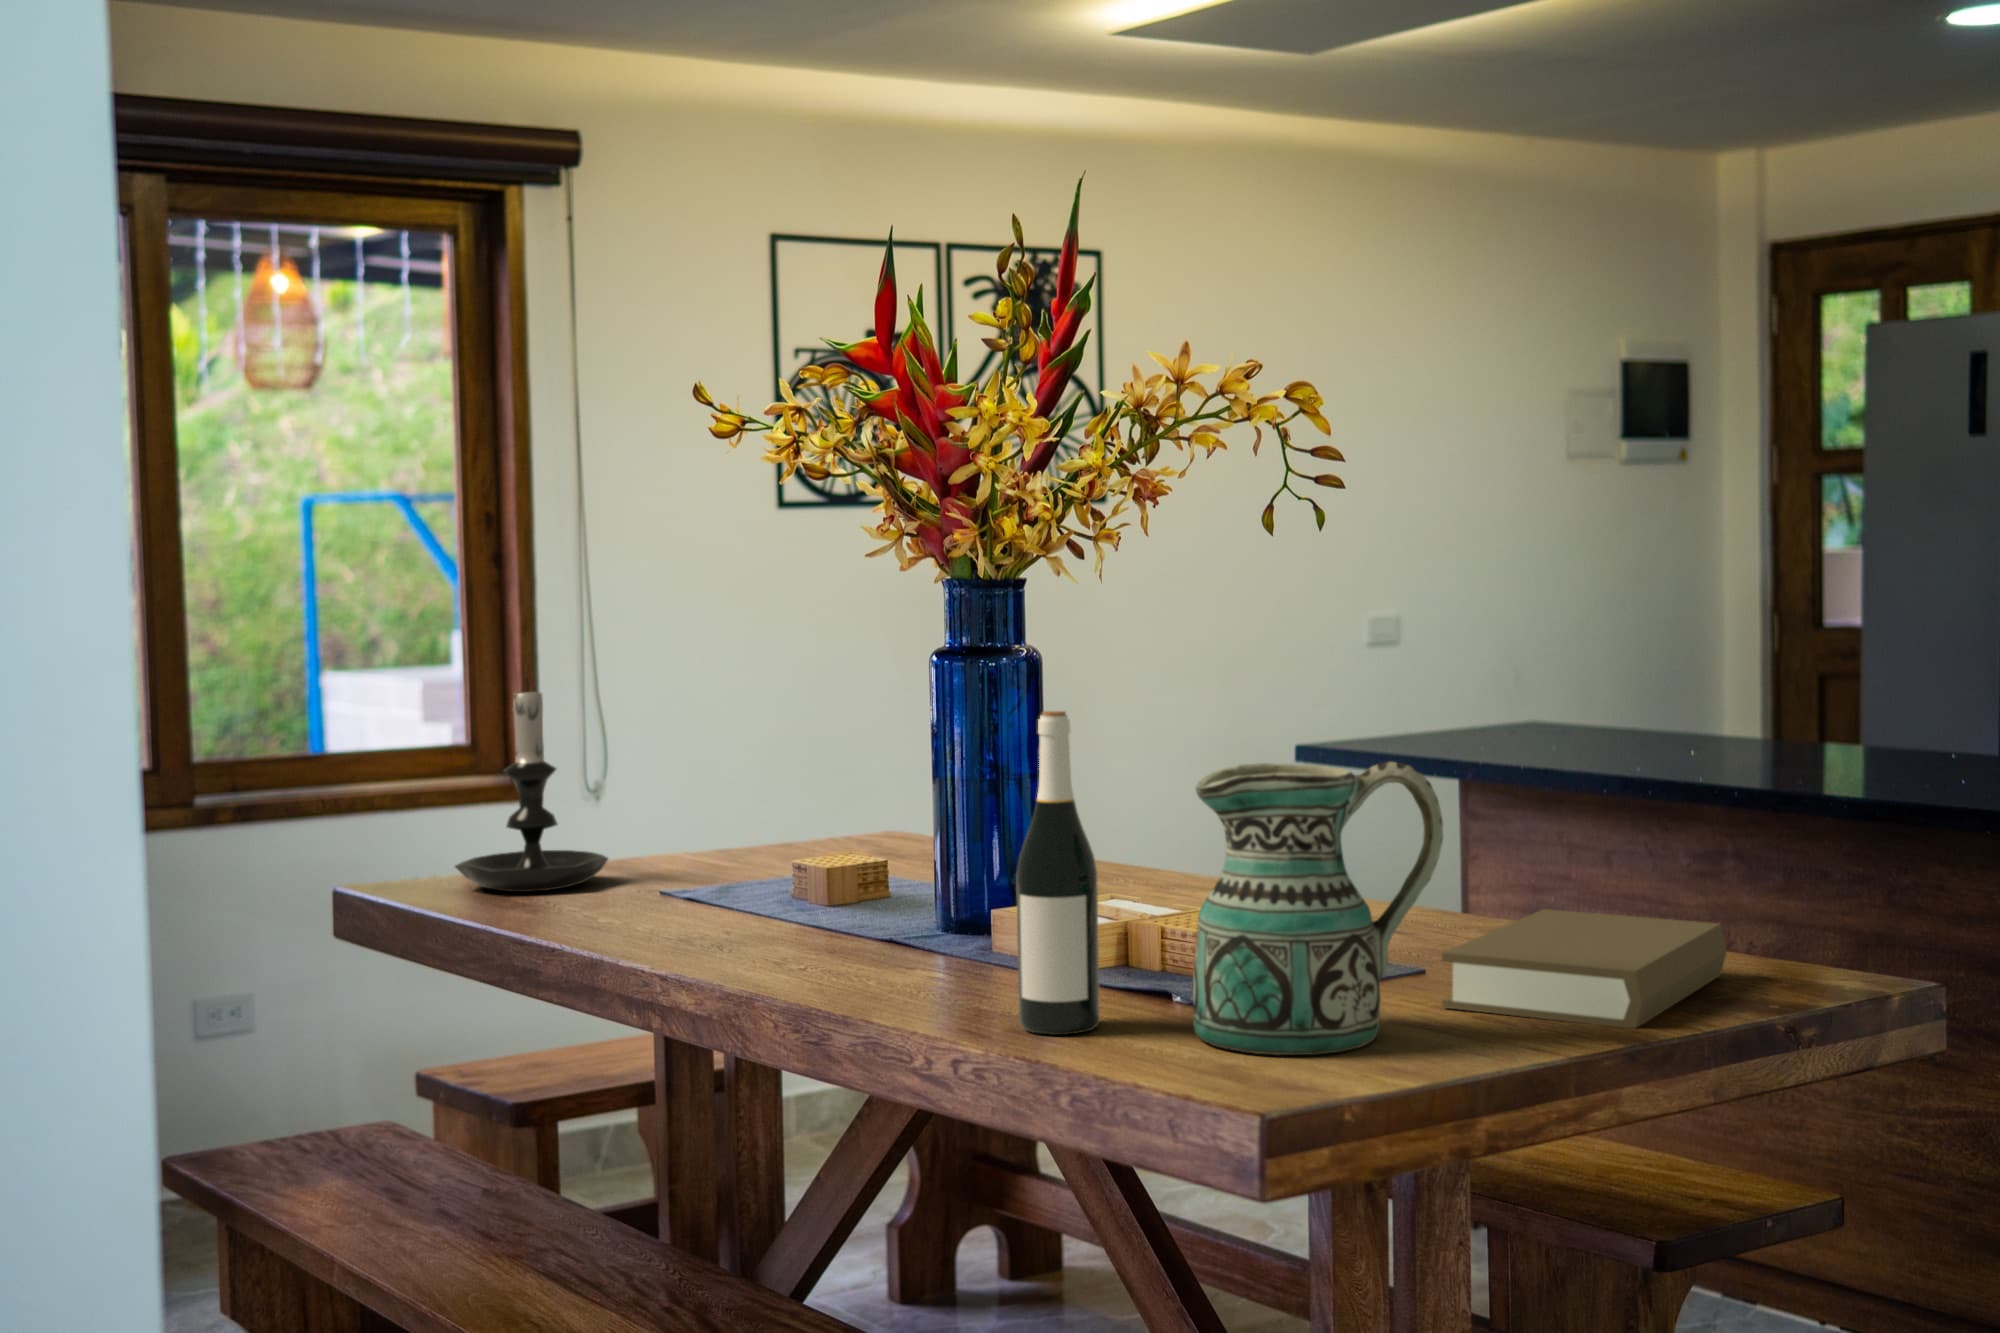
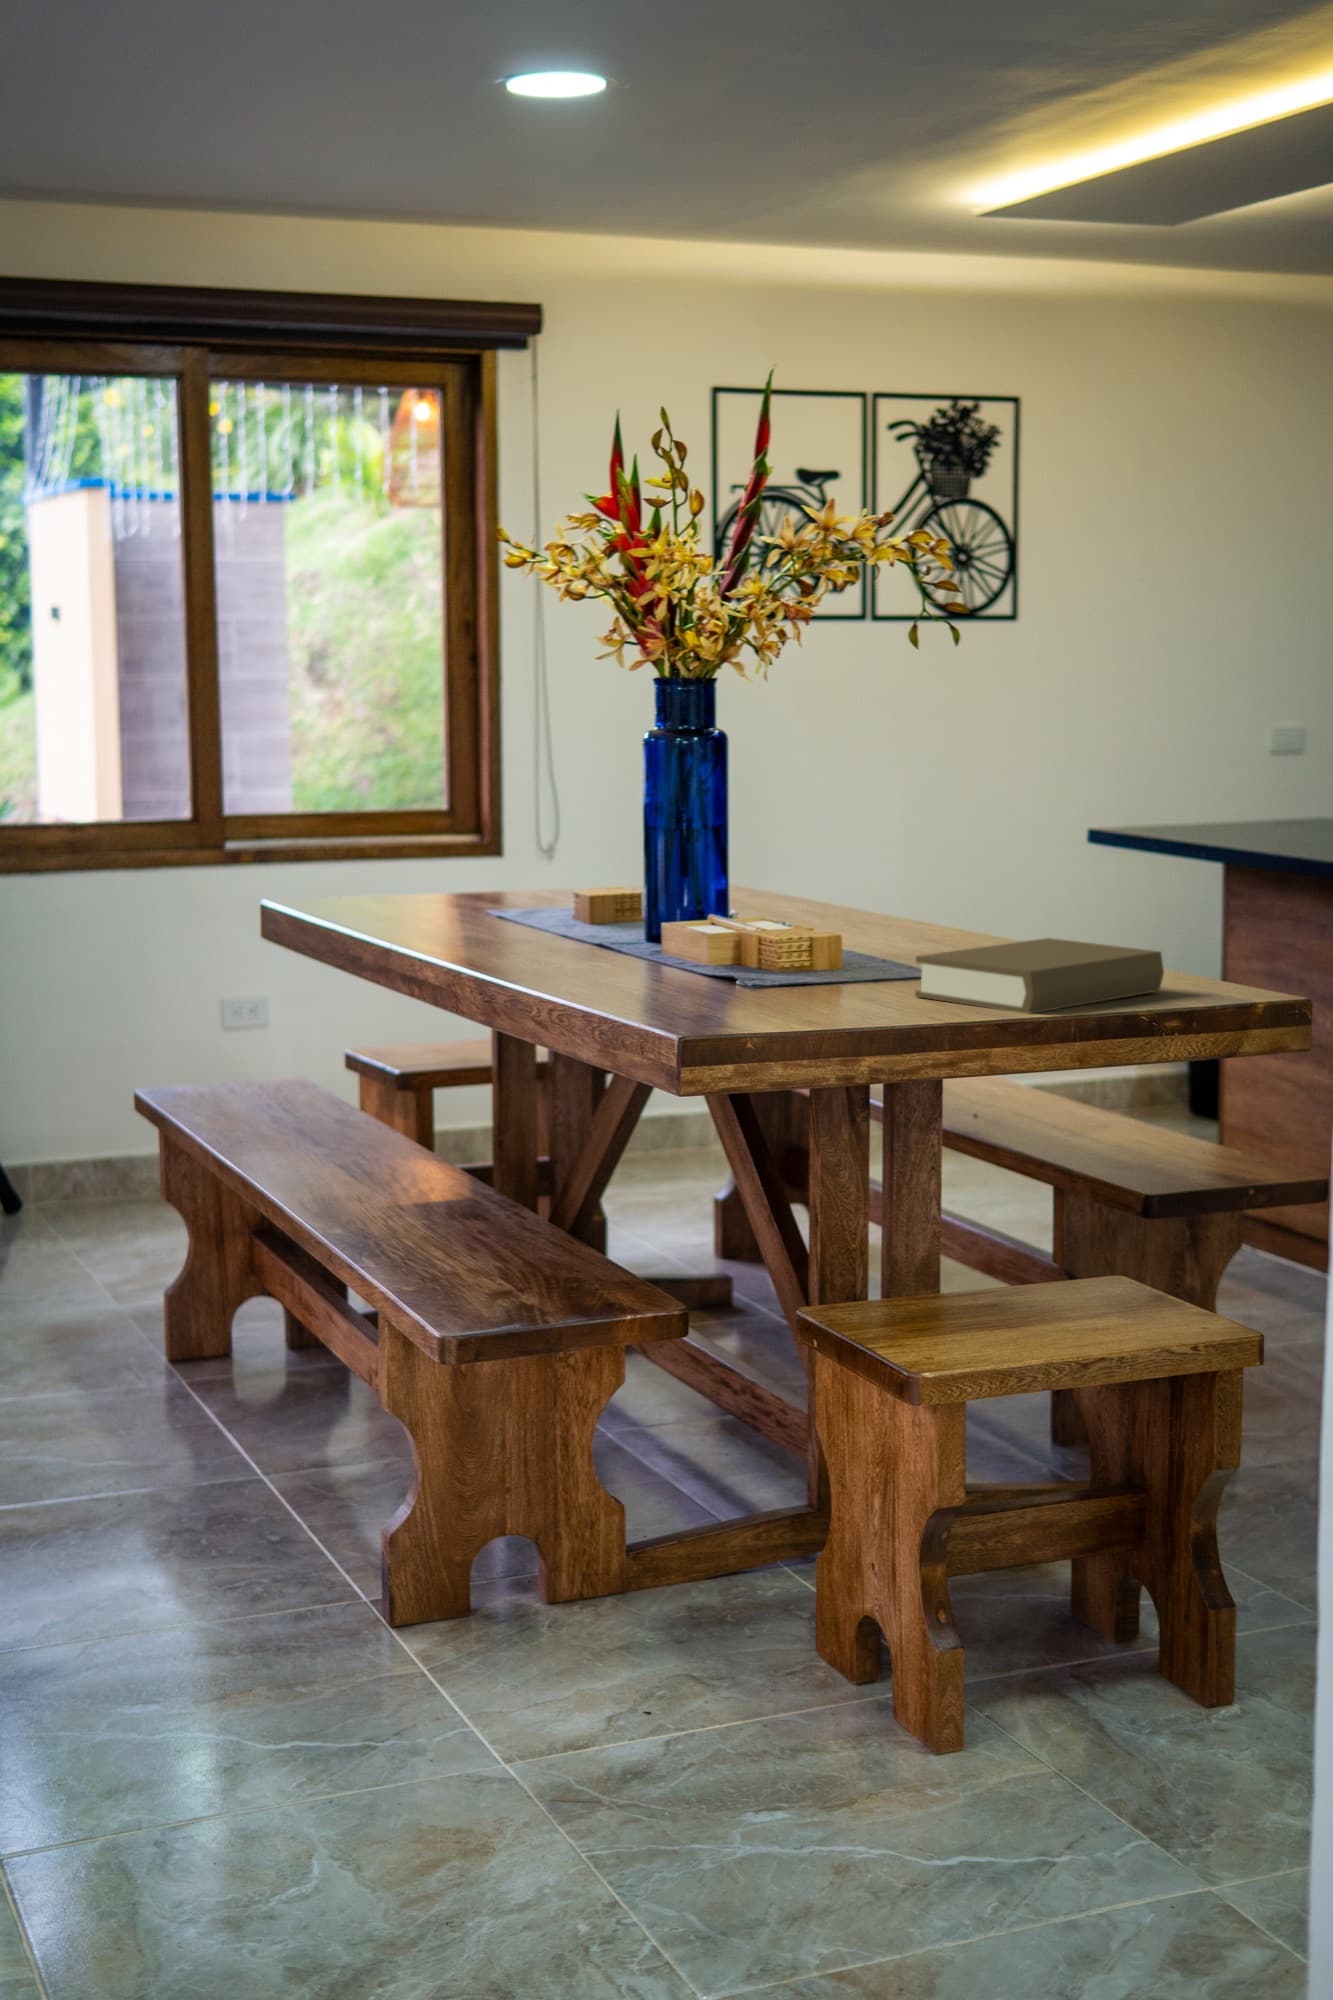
candle holder: present [455,678,608,892] -> none [347,747,462,908]
wine bottle: present [1016,711,1100,1035] -> none [603,766,660,995]
ceramic pitcher: present [1193,762,1443,1055] -> none [709,809,894,1013]

